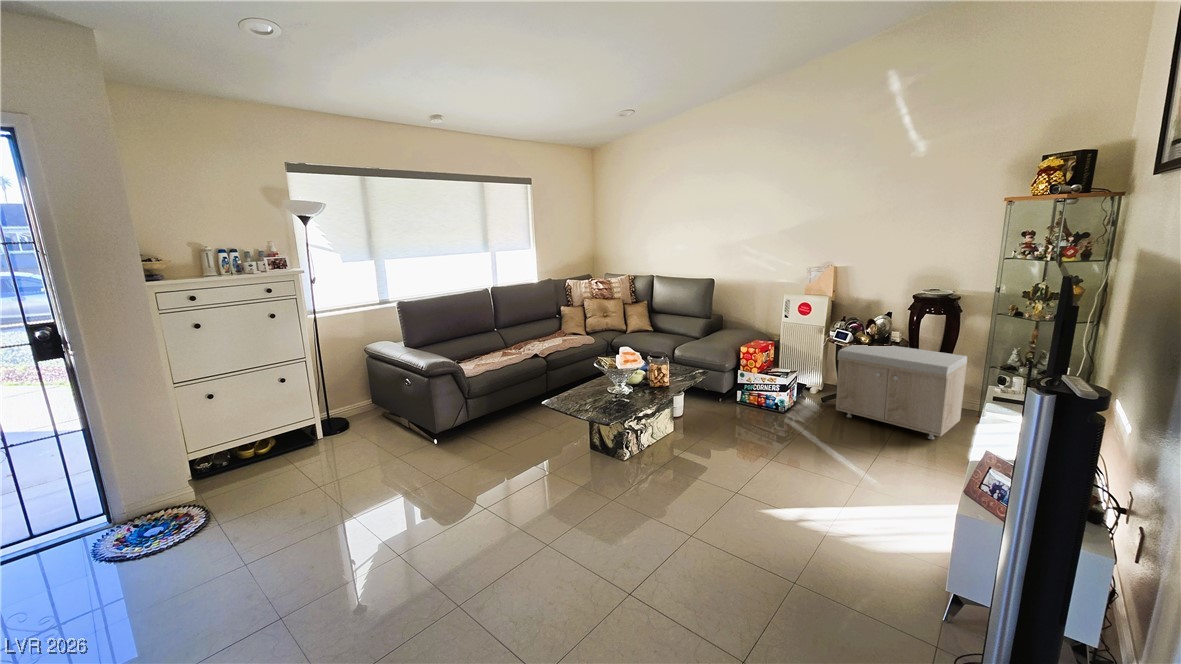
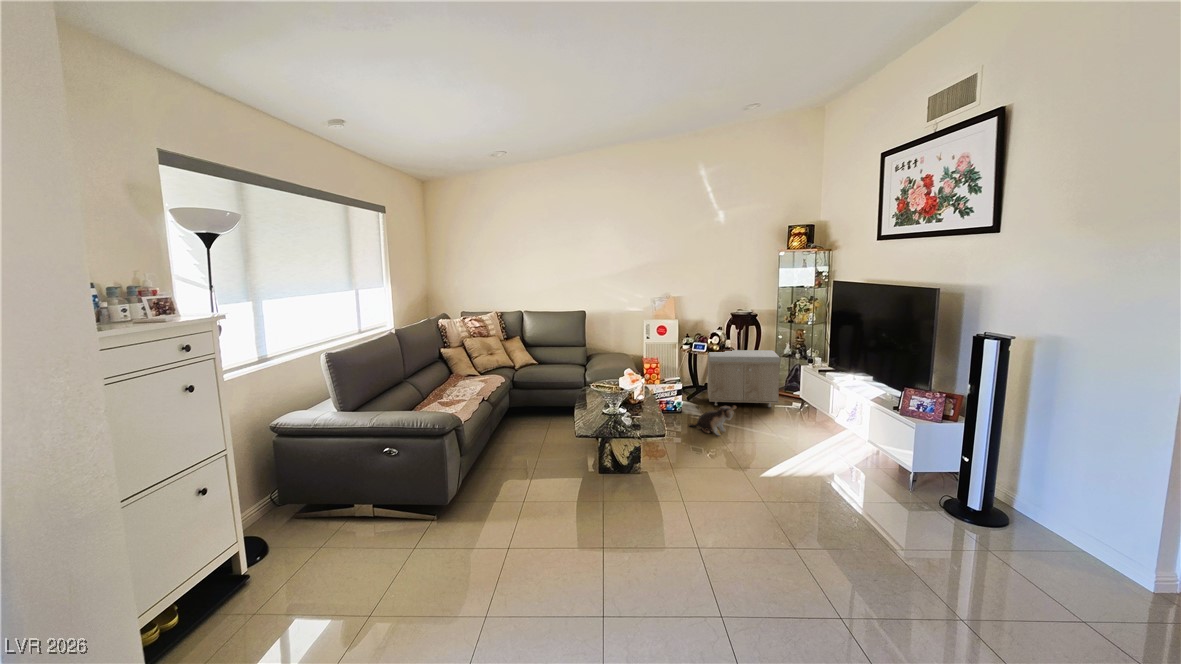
plush toy: none [761,417,800,453] -> present [689,406,737,436]

